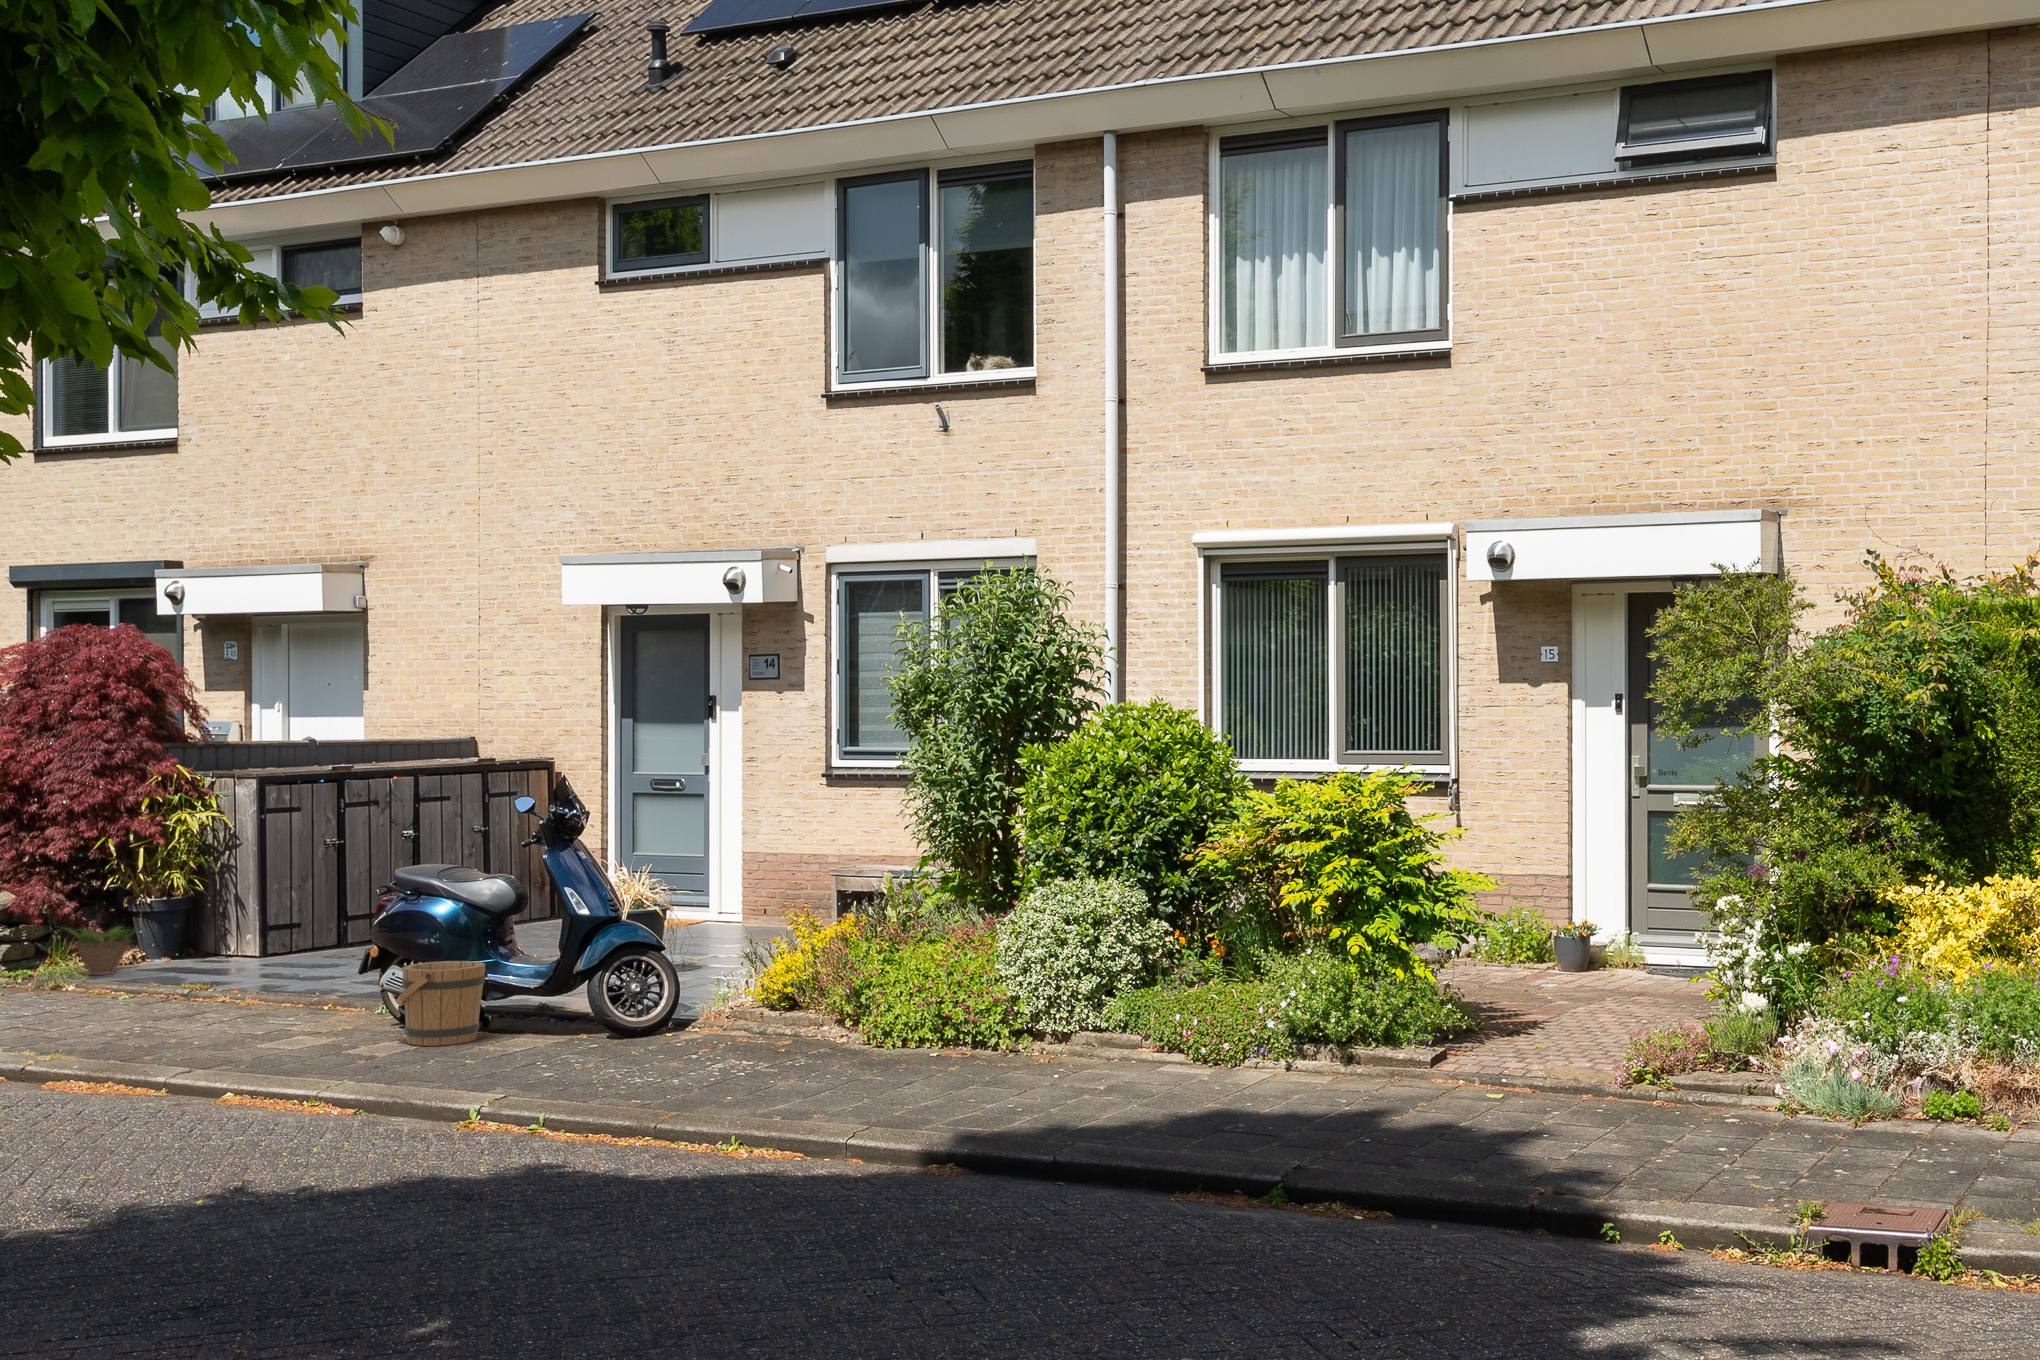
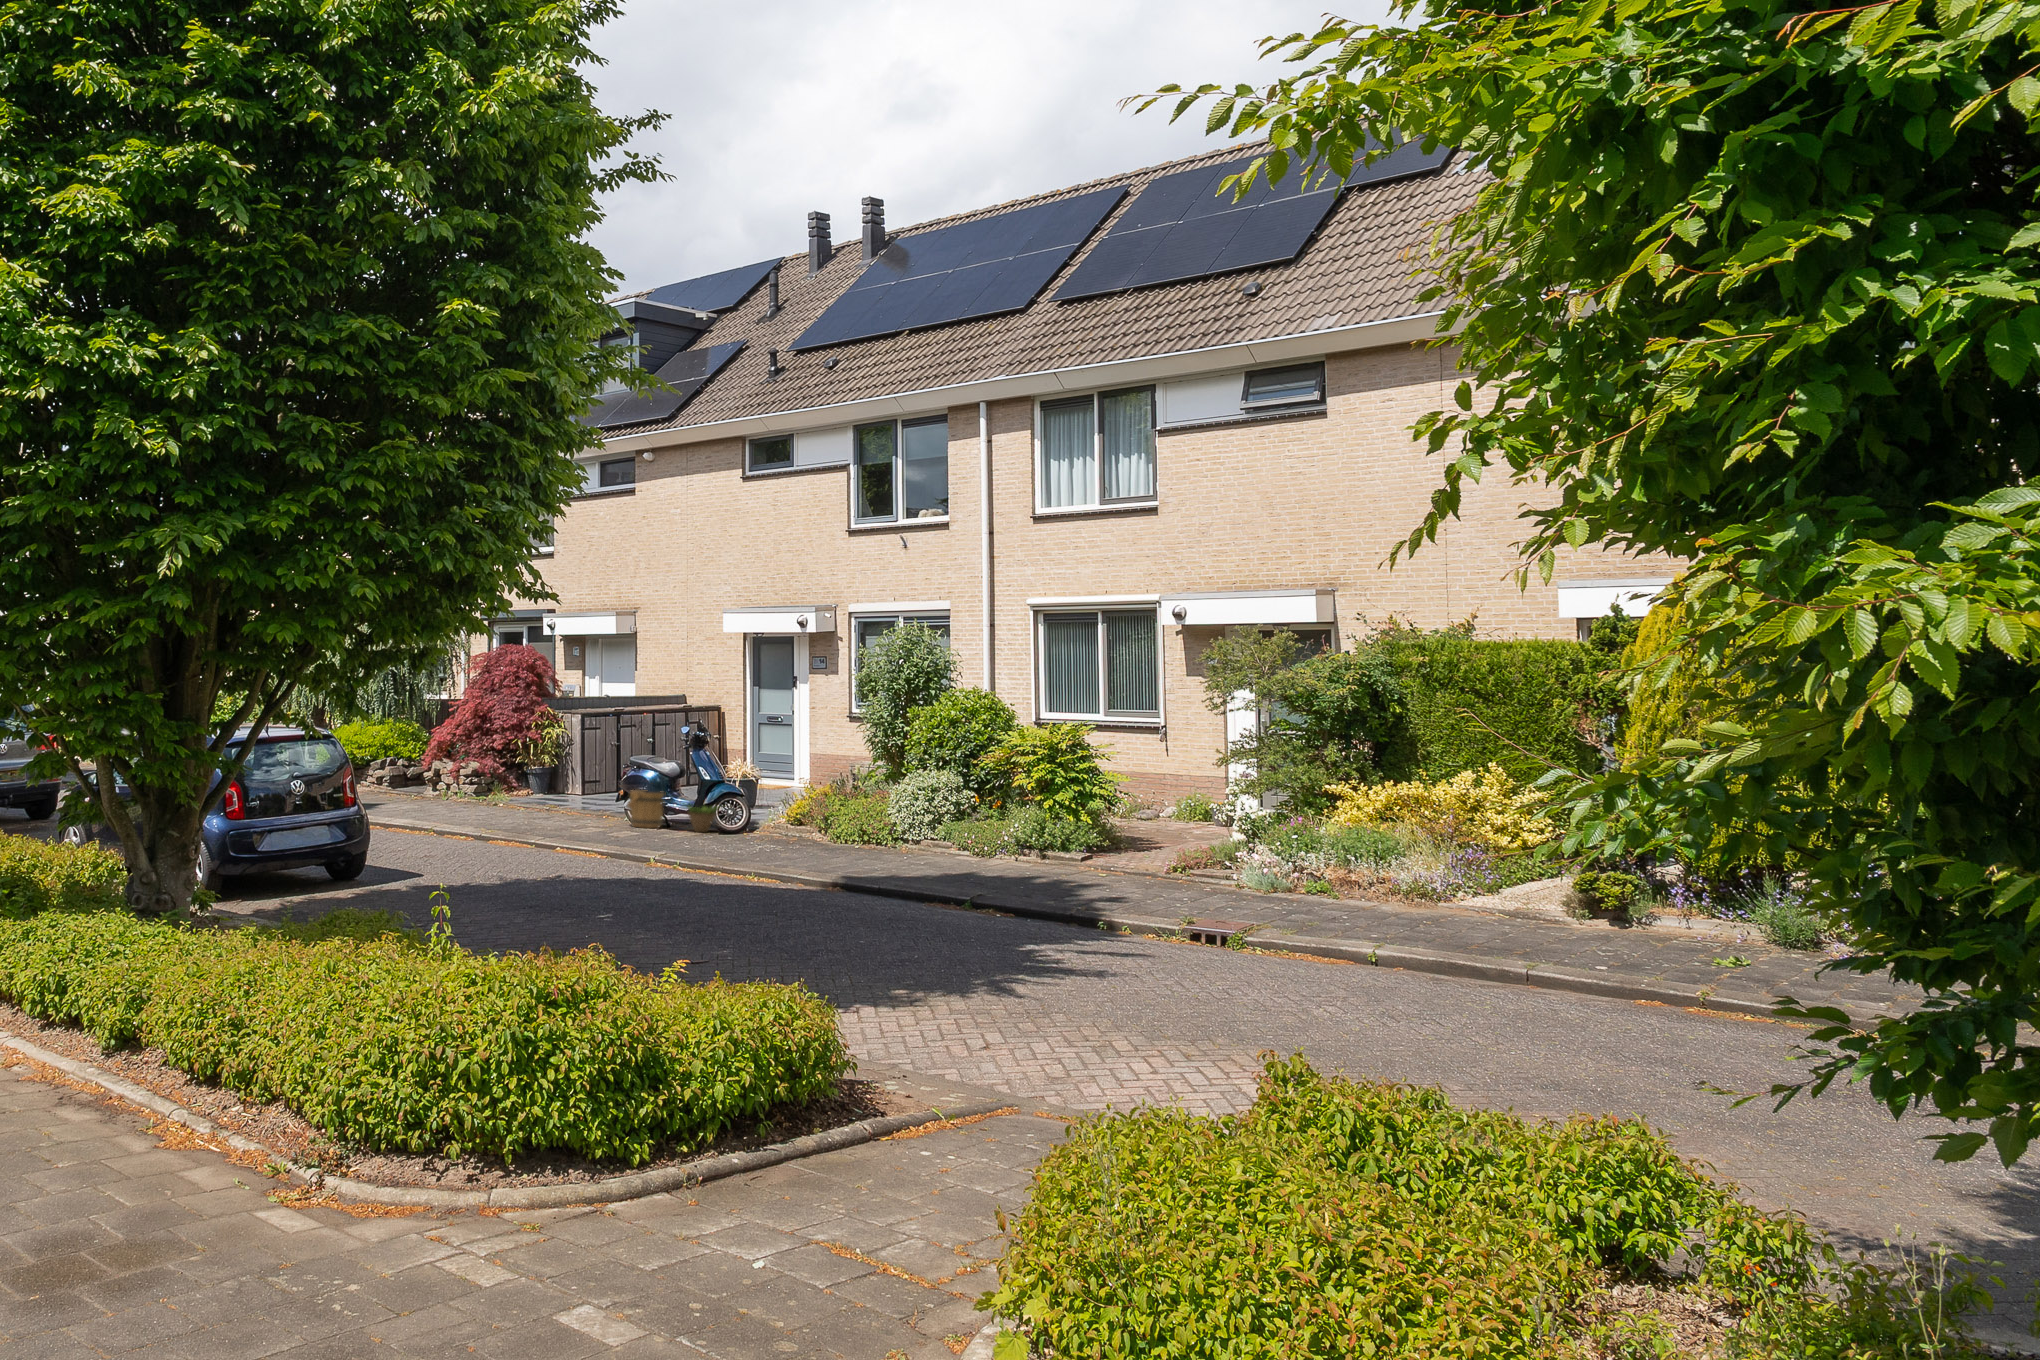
decorative plant: present [66,927,143,975] -> present [686,805,720,832]

